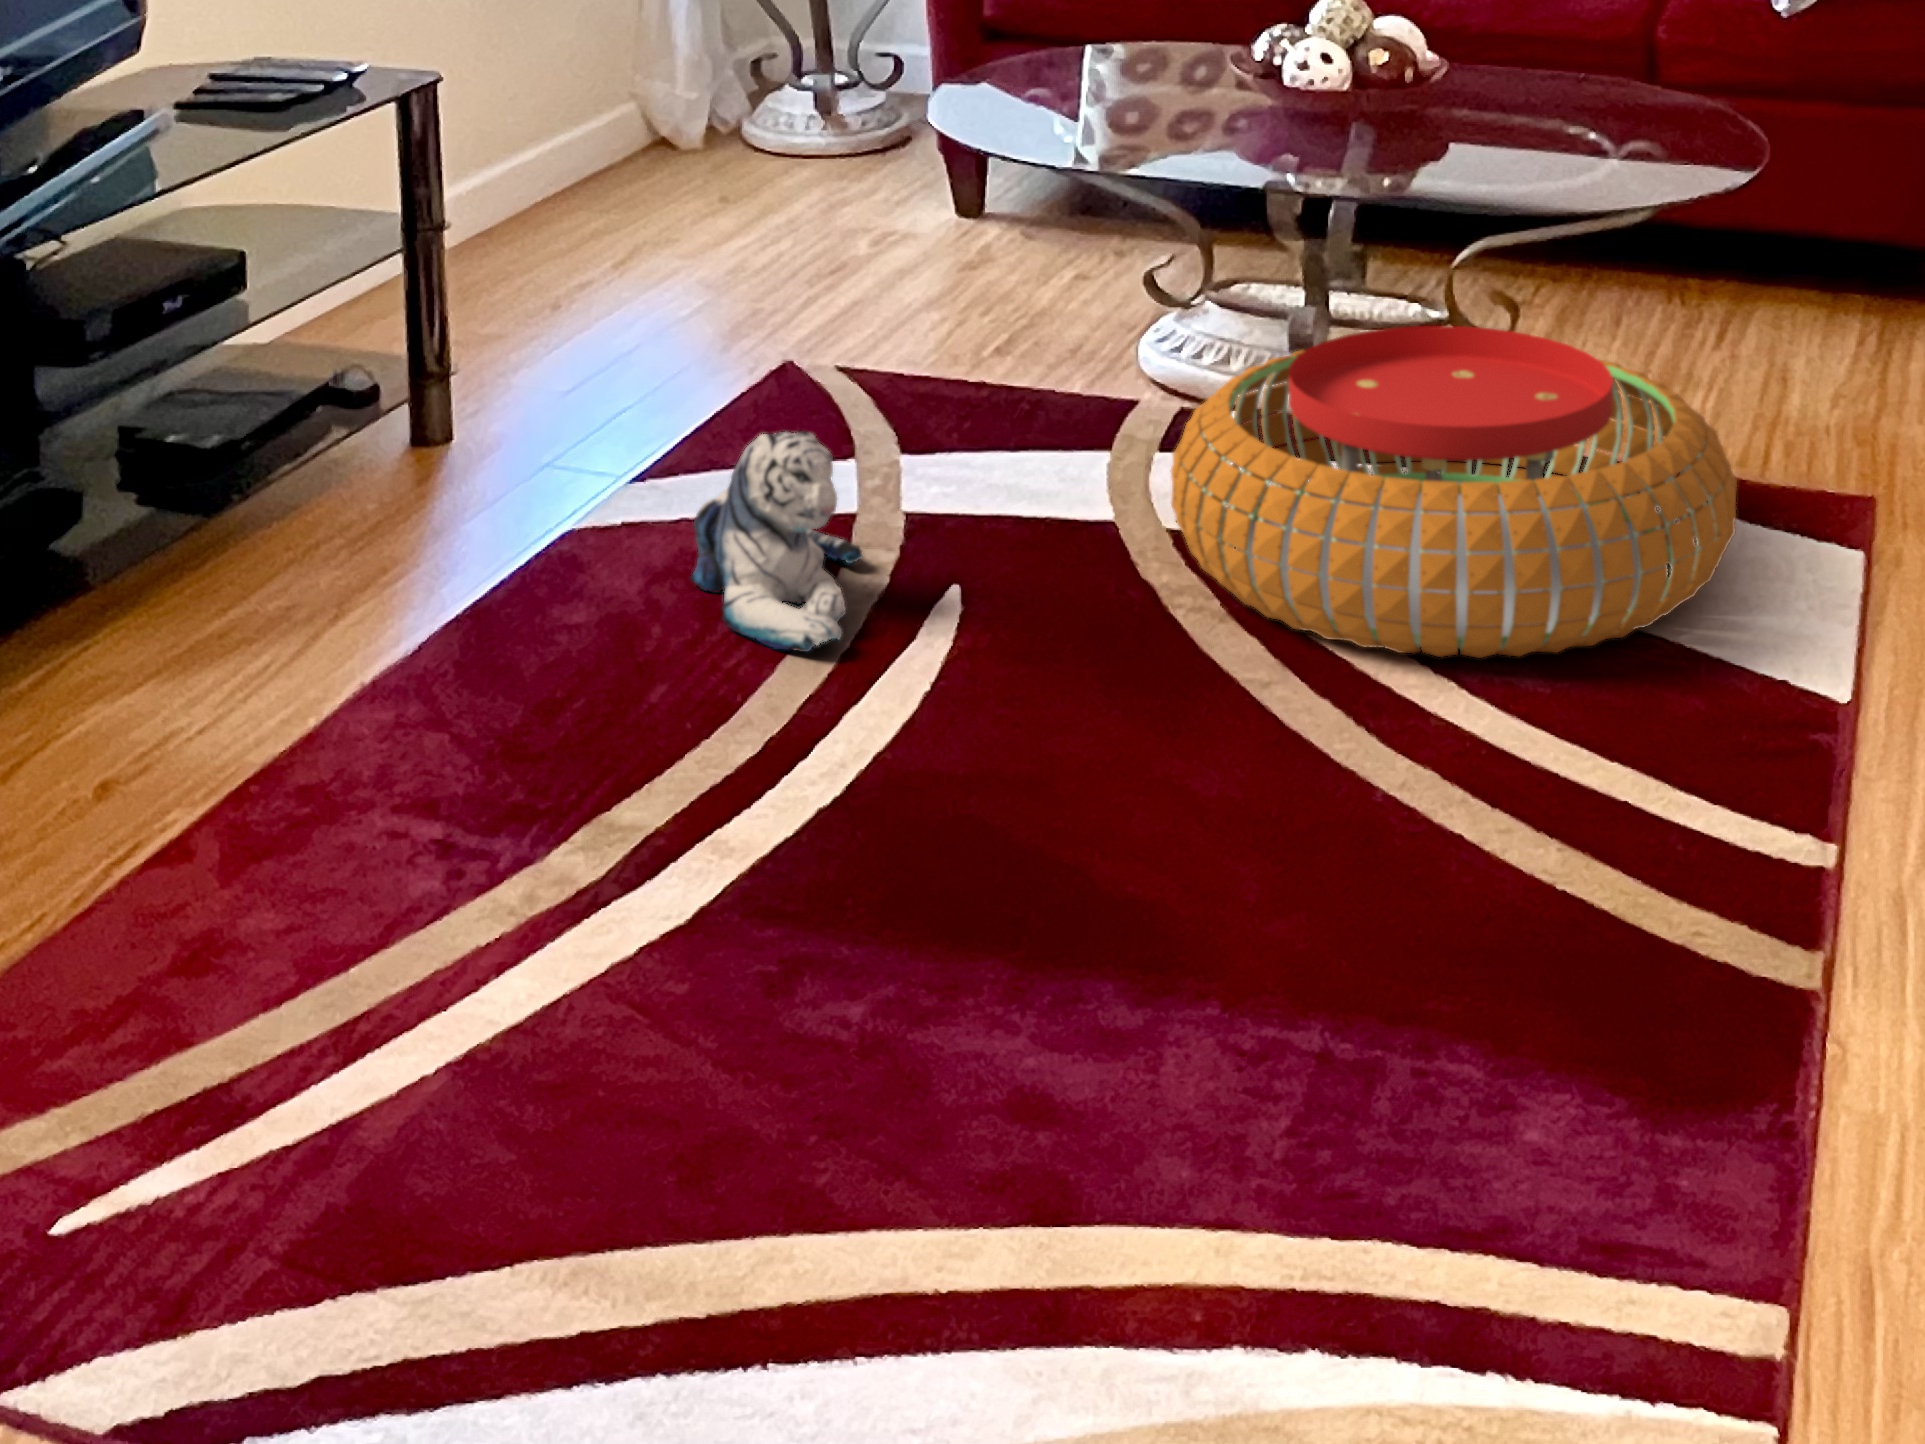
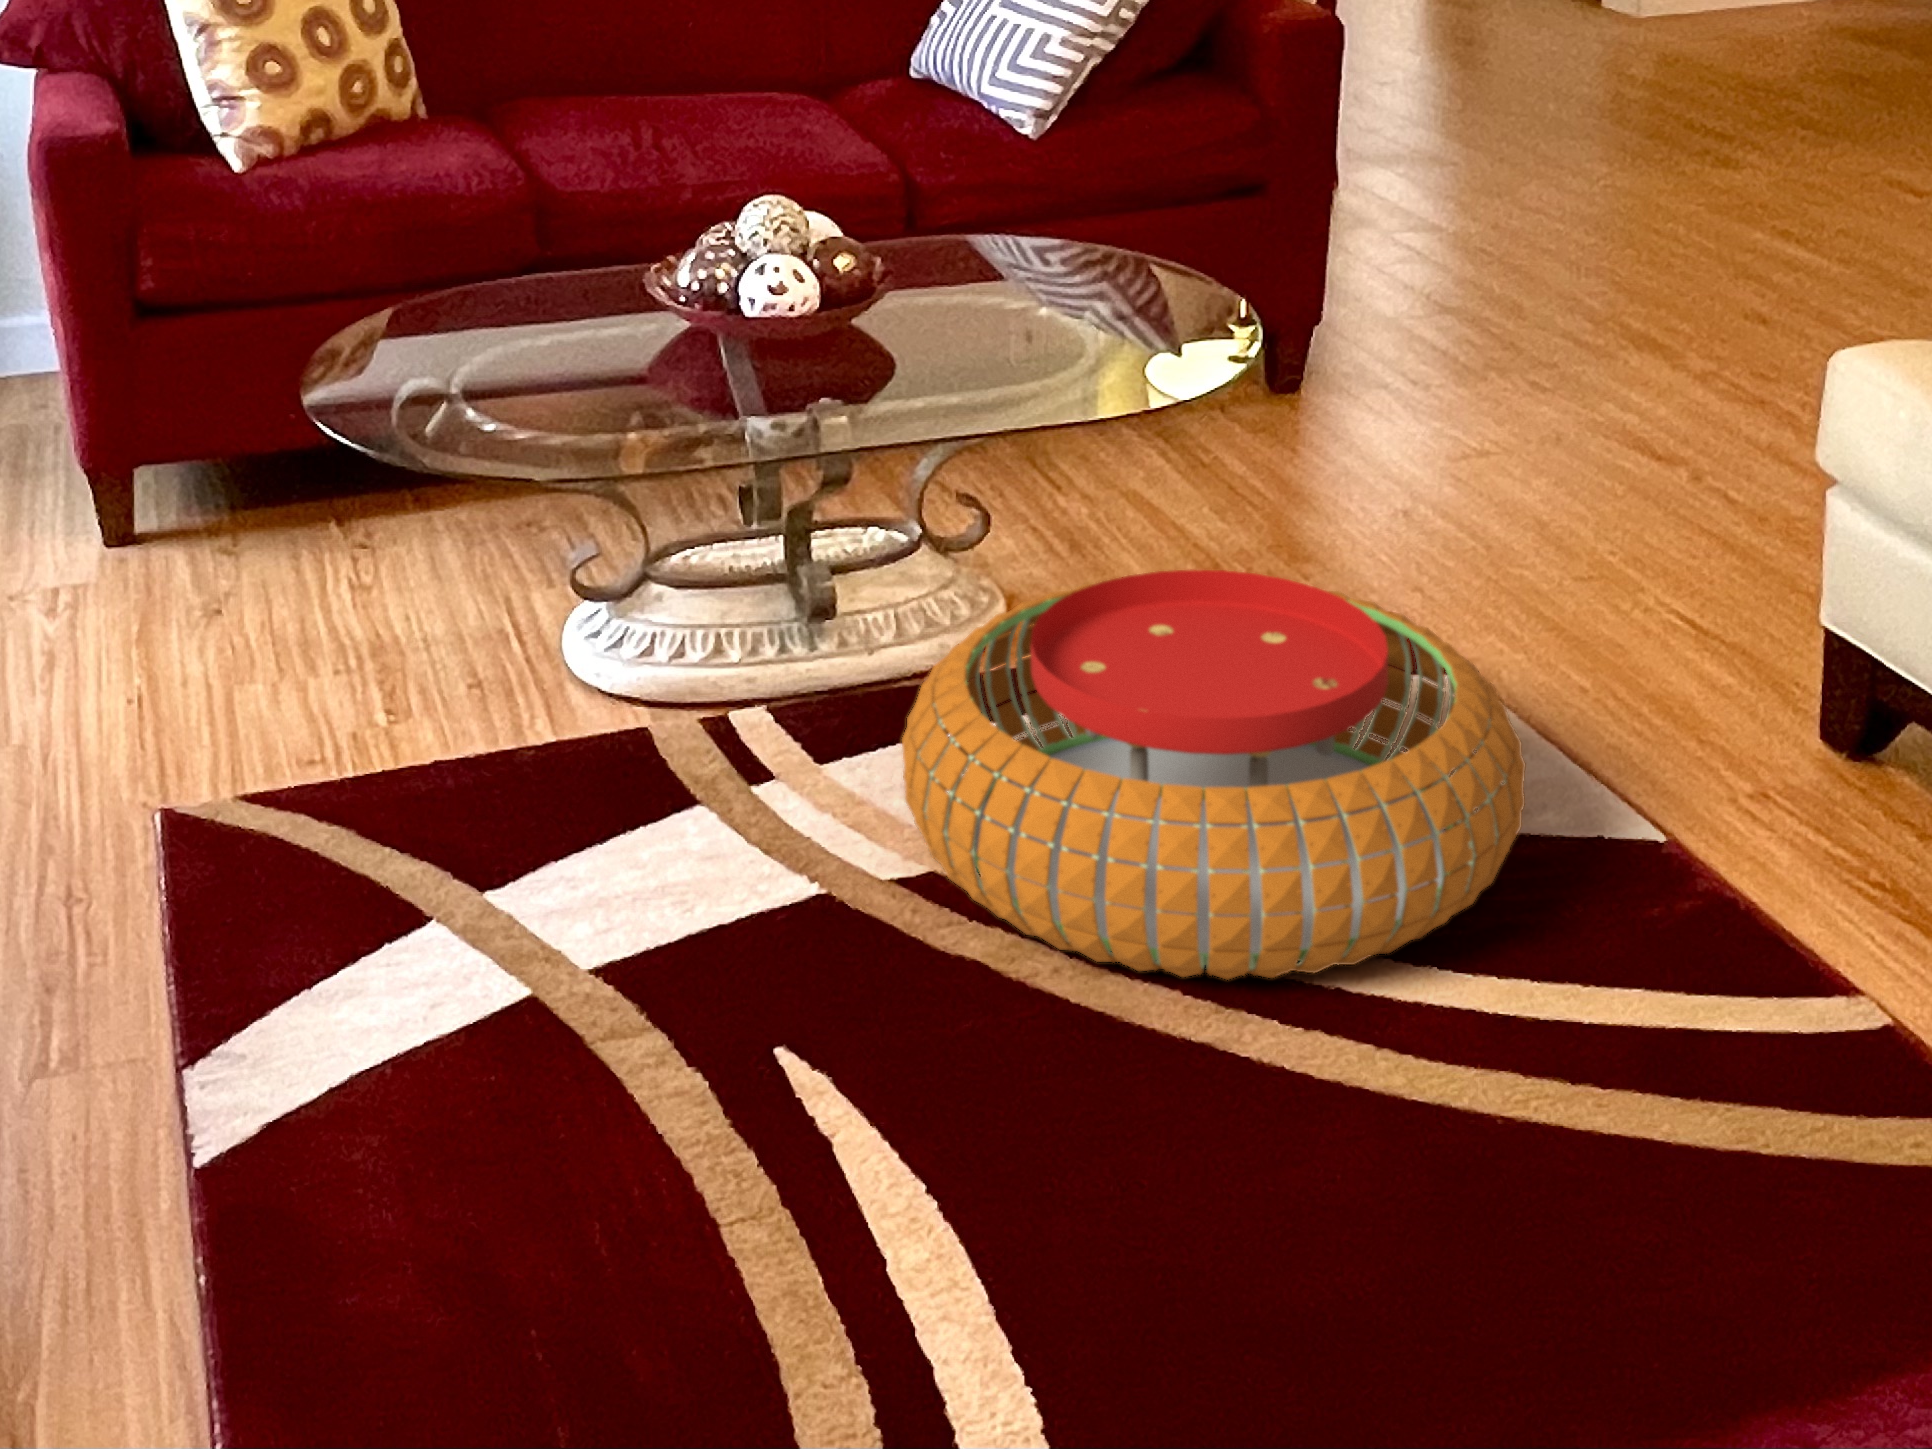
plush toy: present [690,431,863,652] -> none [439,910,781,1205]

